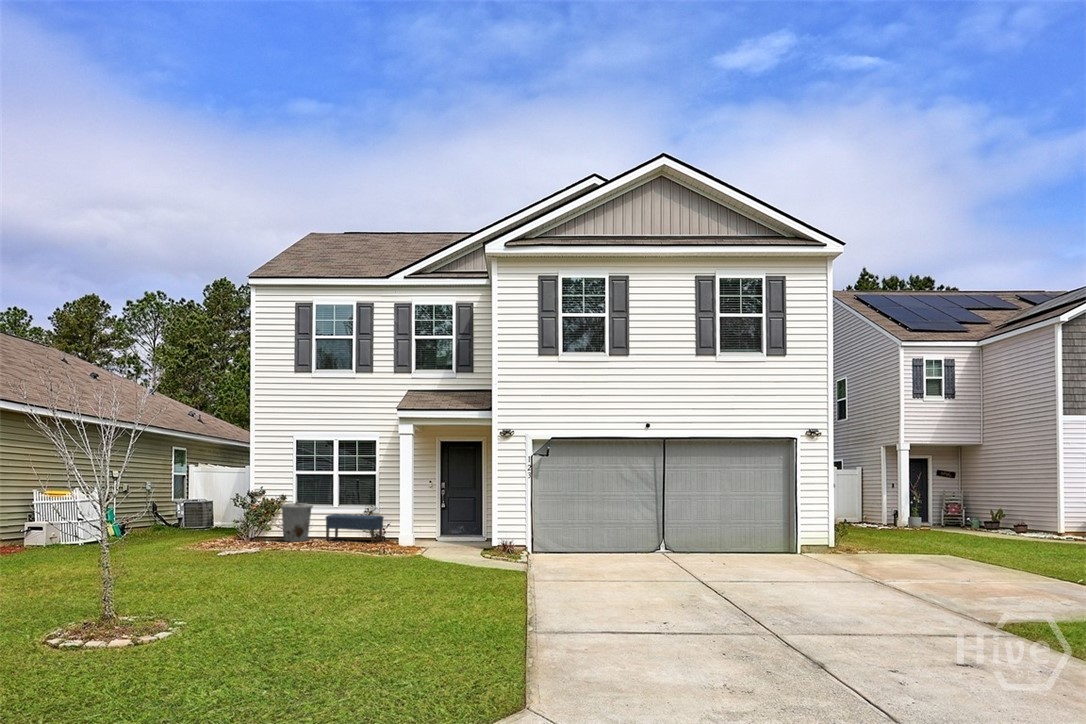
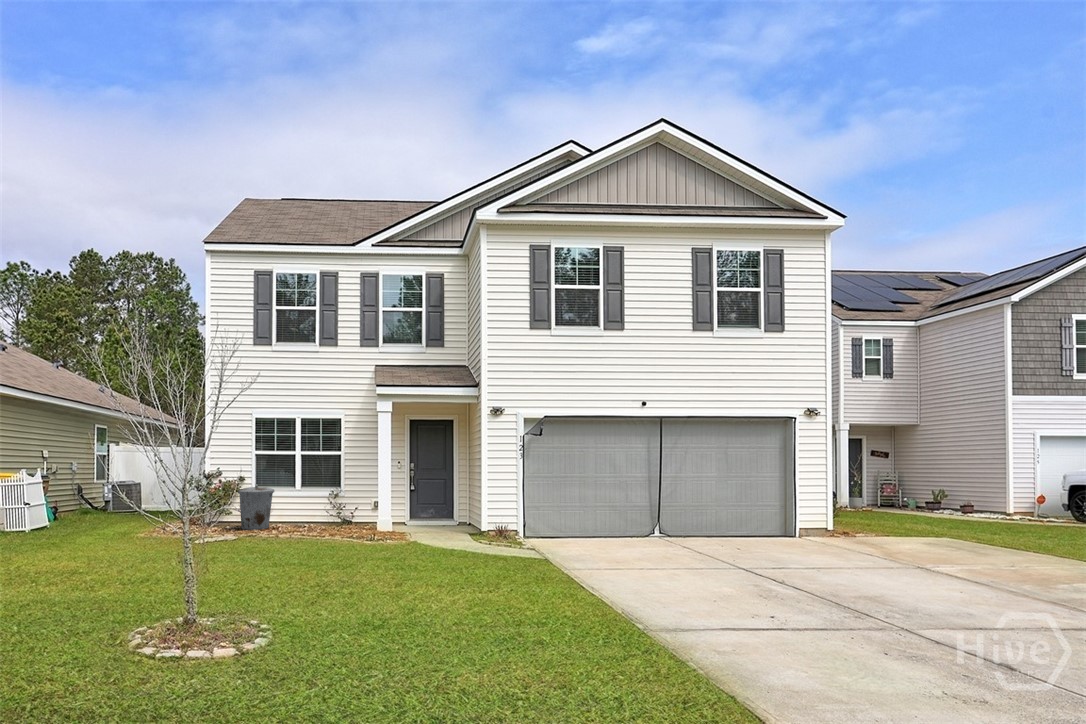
bench: present [326,514,384,542] -> none [289,498,353,529]

